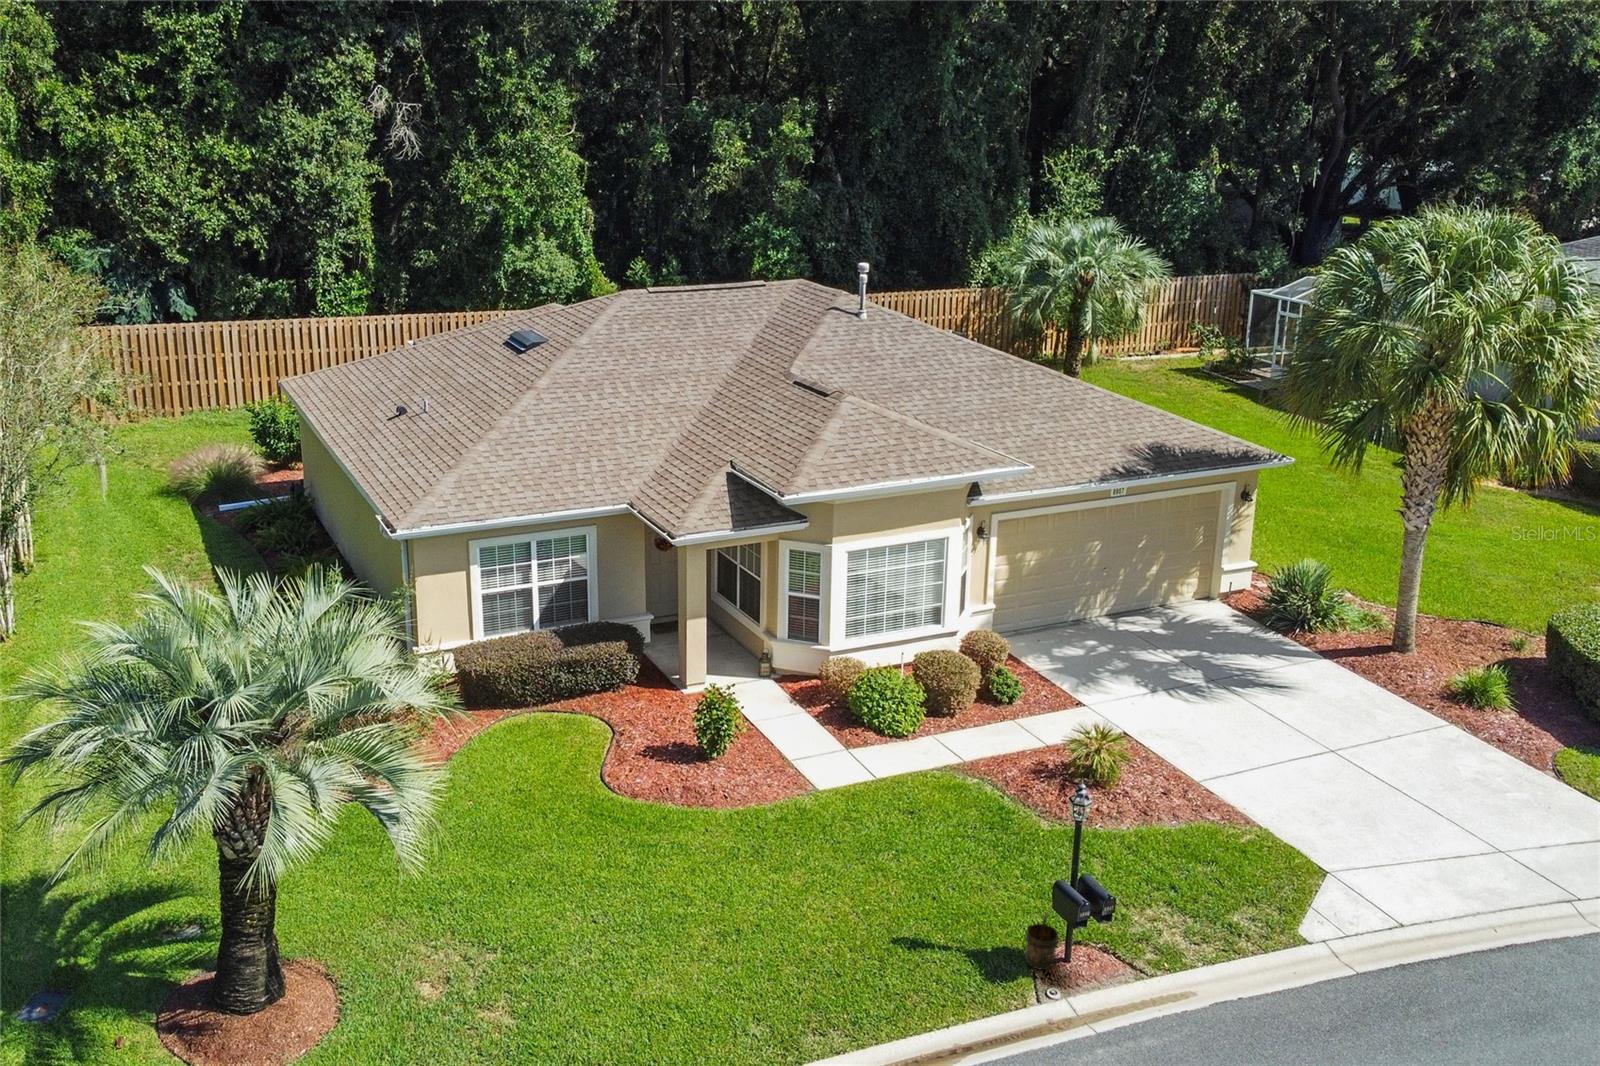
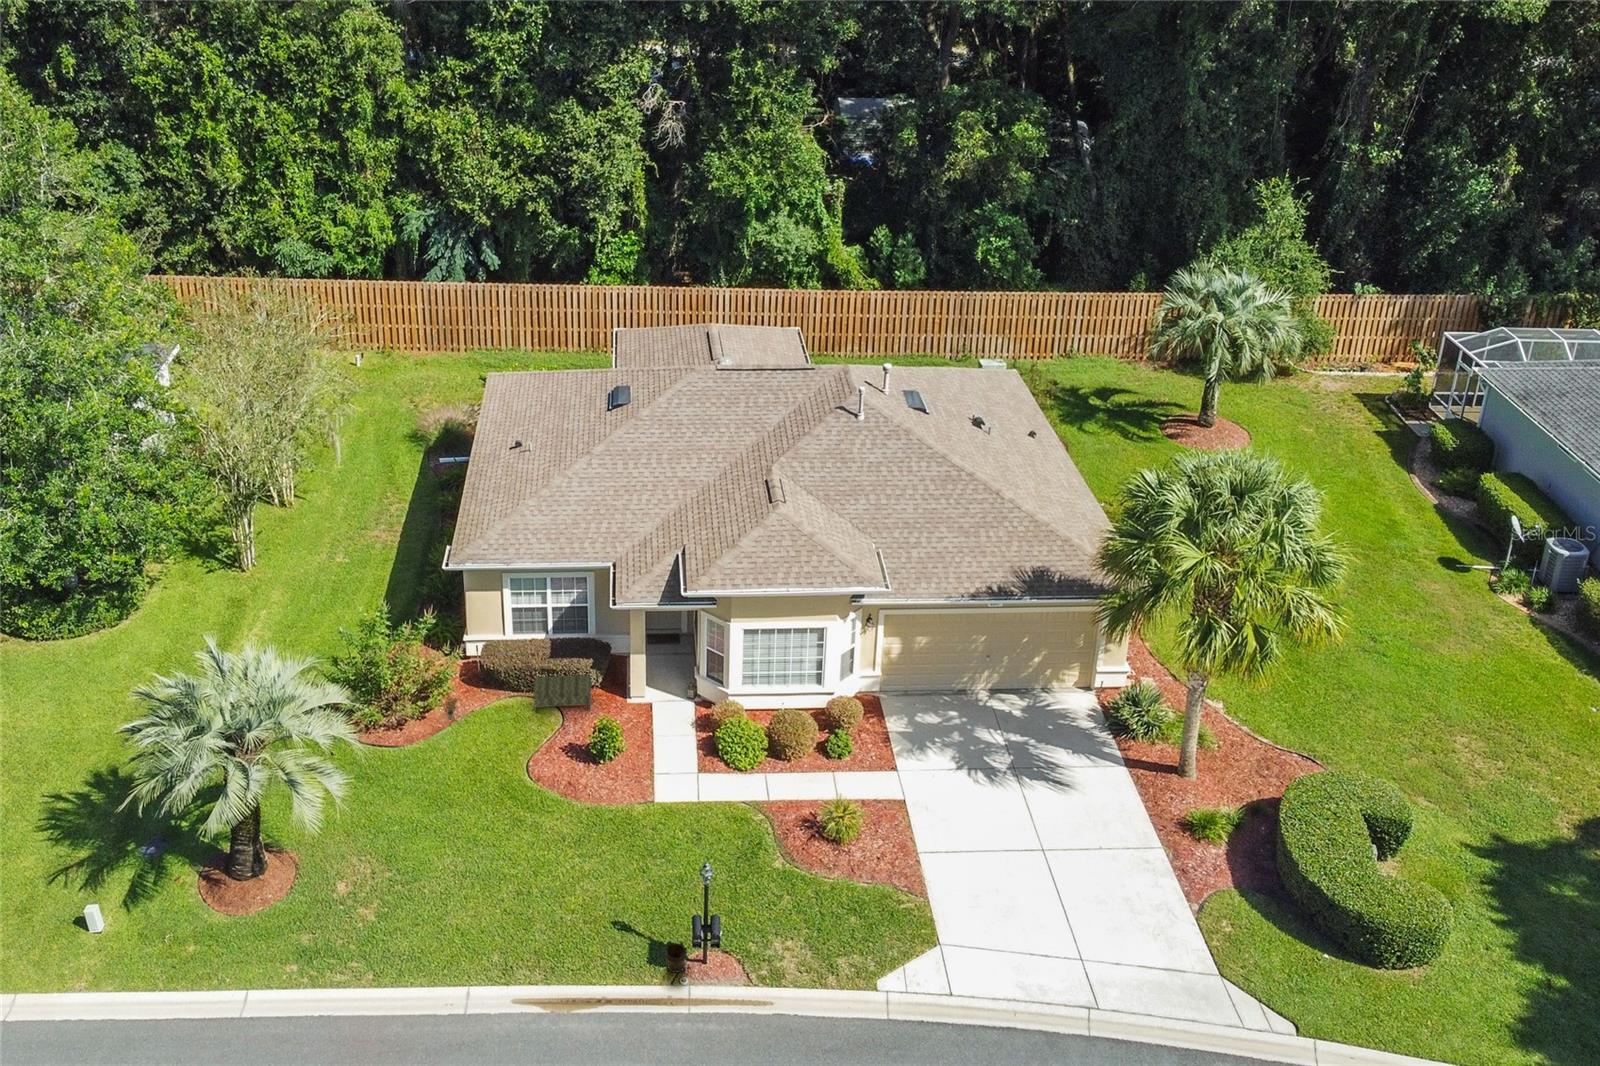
bench: none [558,659,649,722] -> present [533,675,591,712]
potted plant: none [428,708,468,750] -> present [439,695,459,719]

